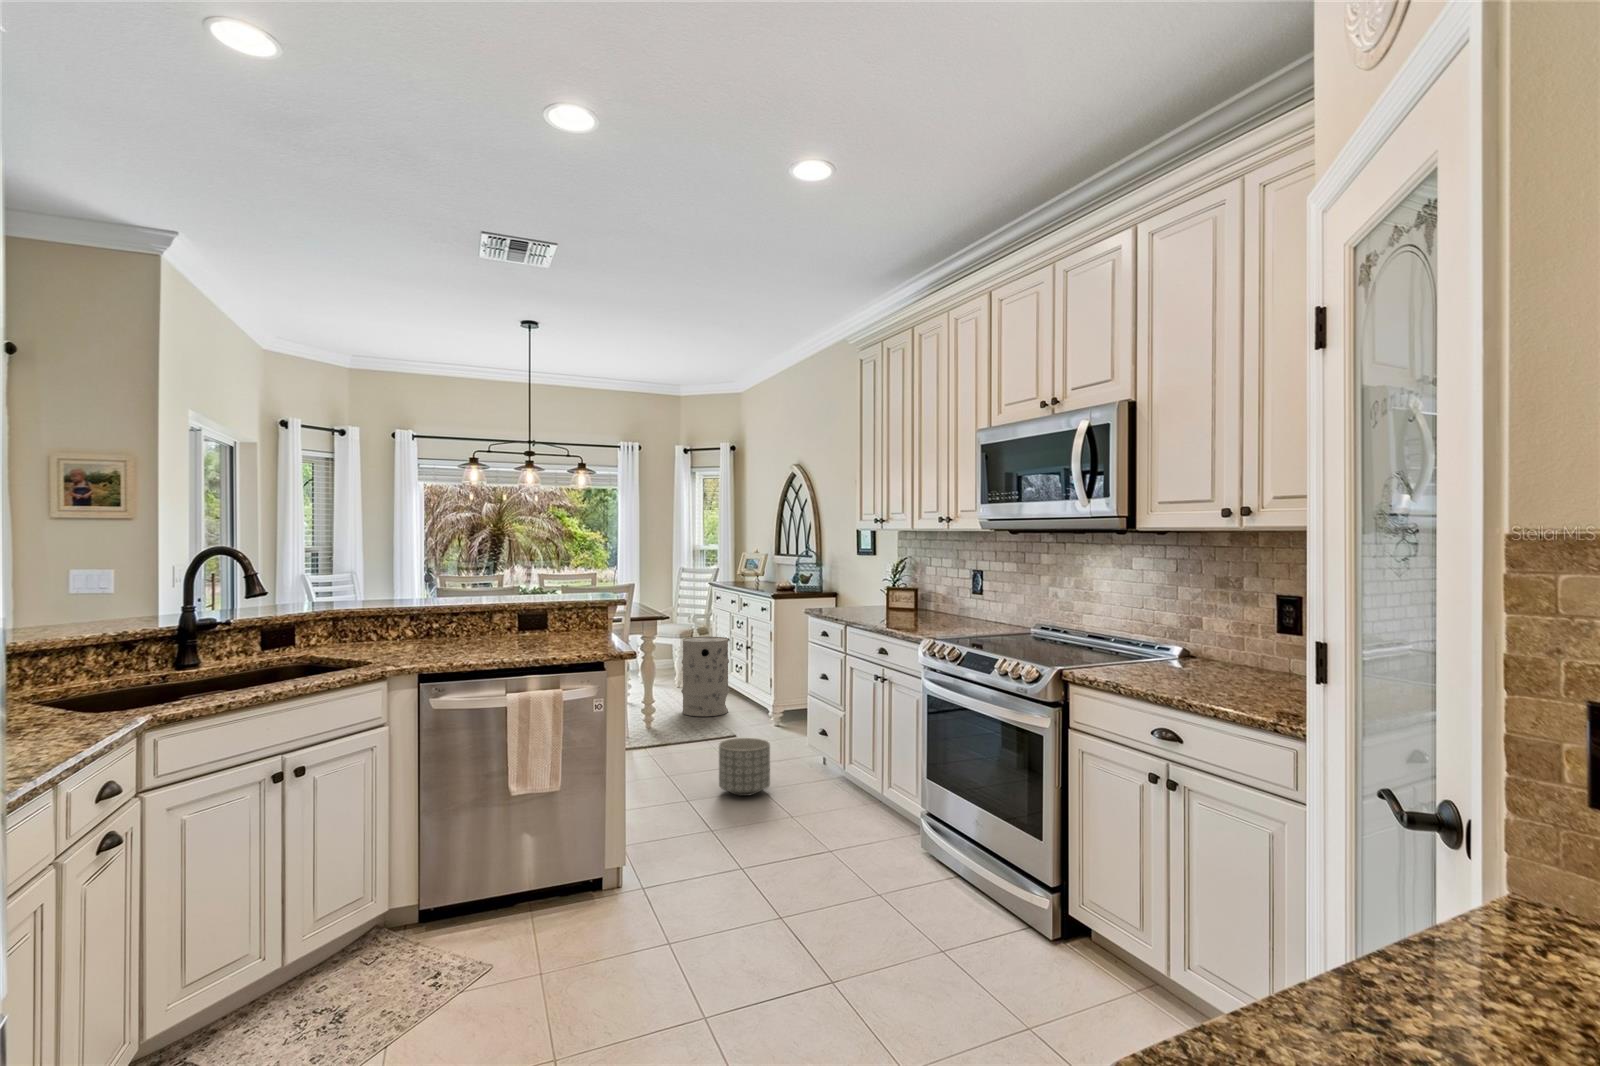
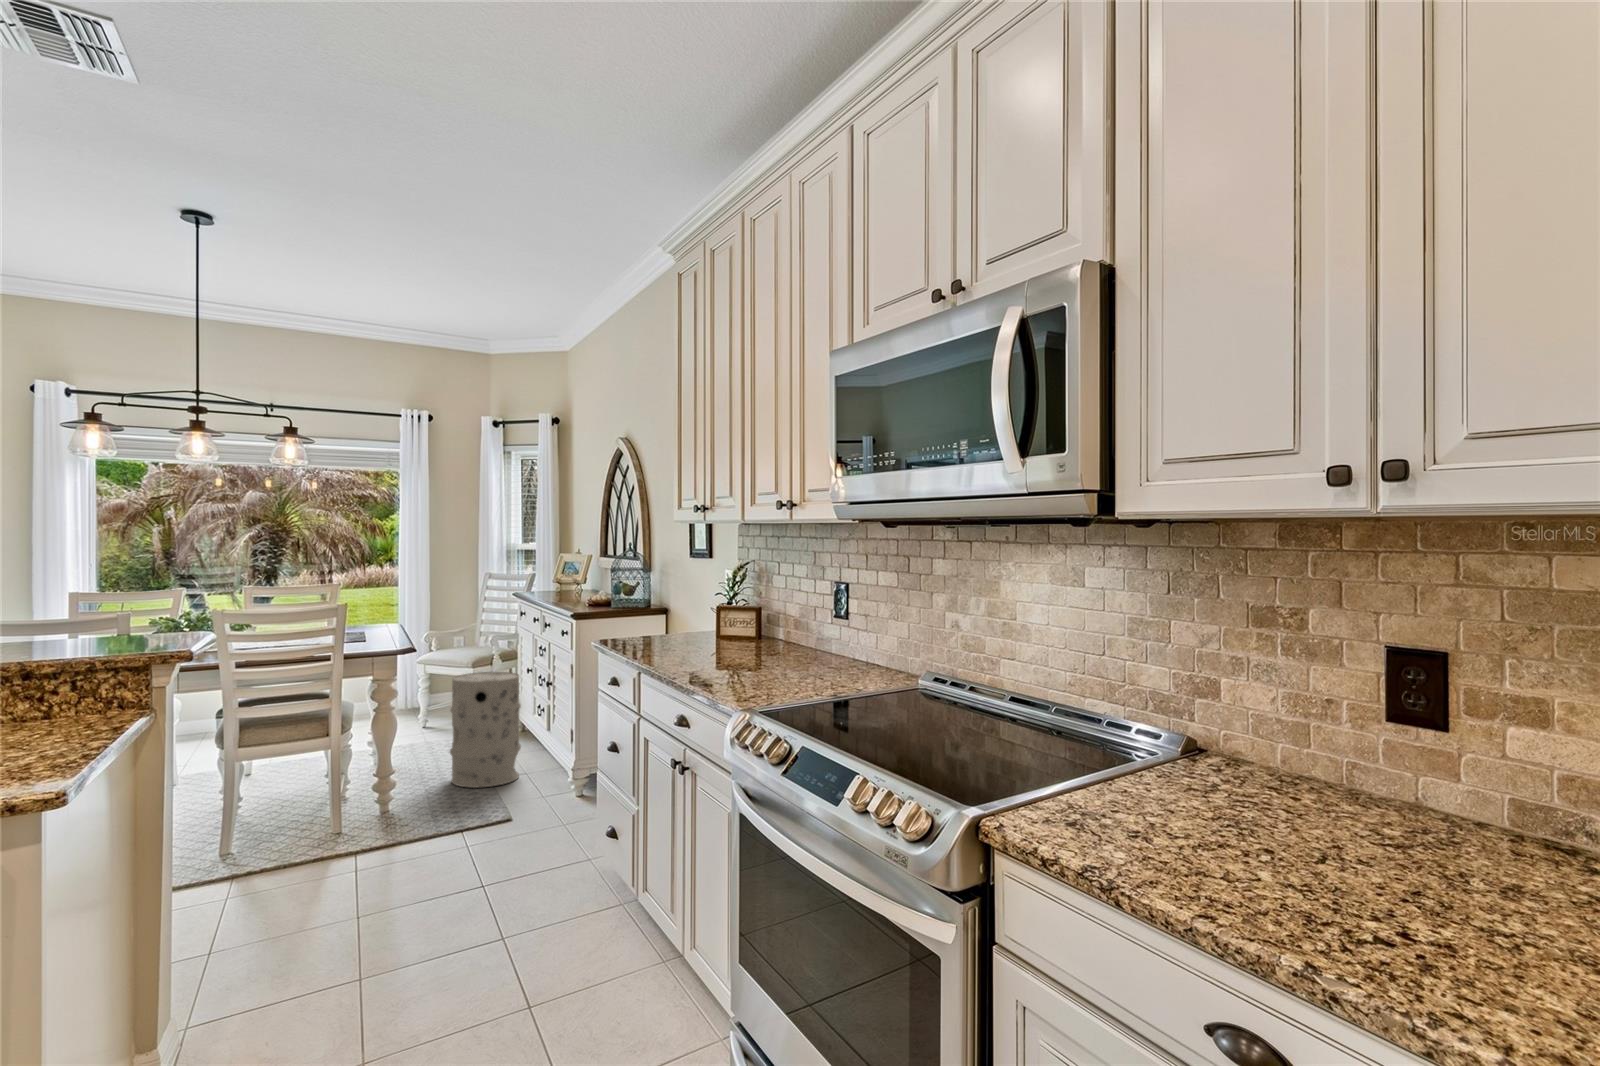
planter: present [719,738,770,796] -> none [429,848,517,949]

